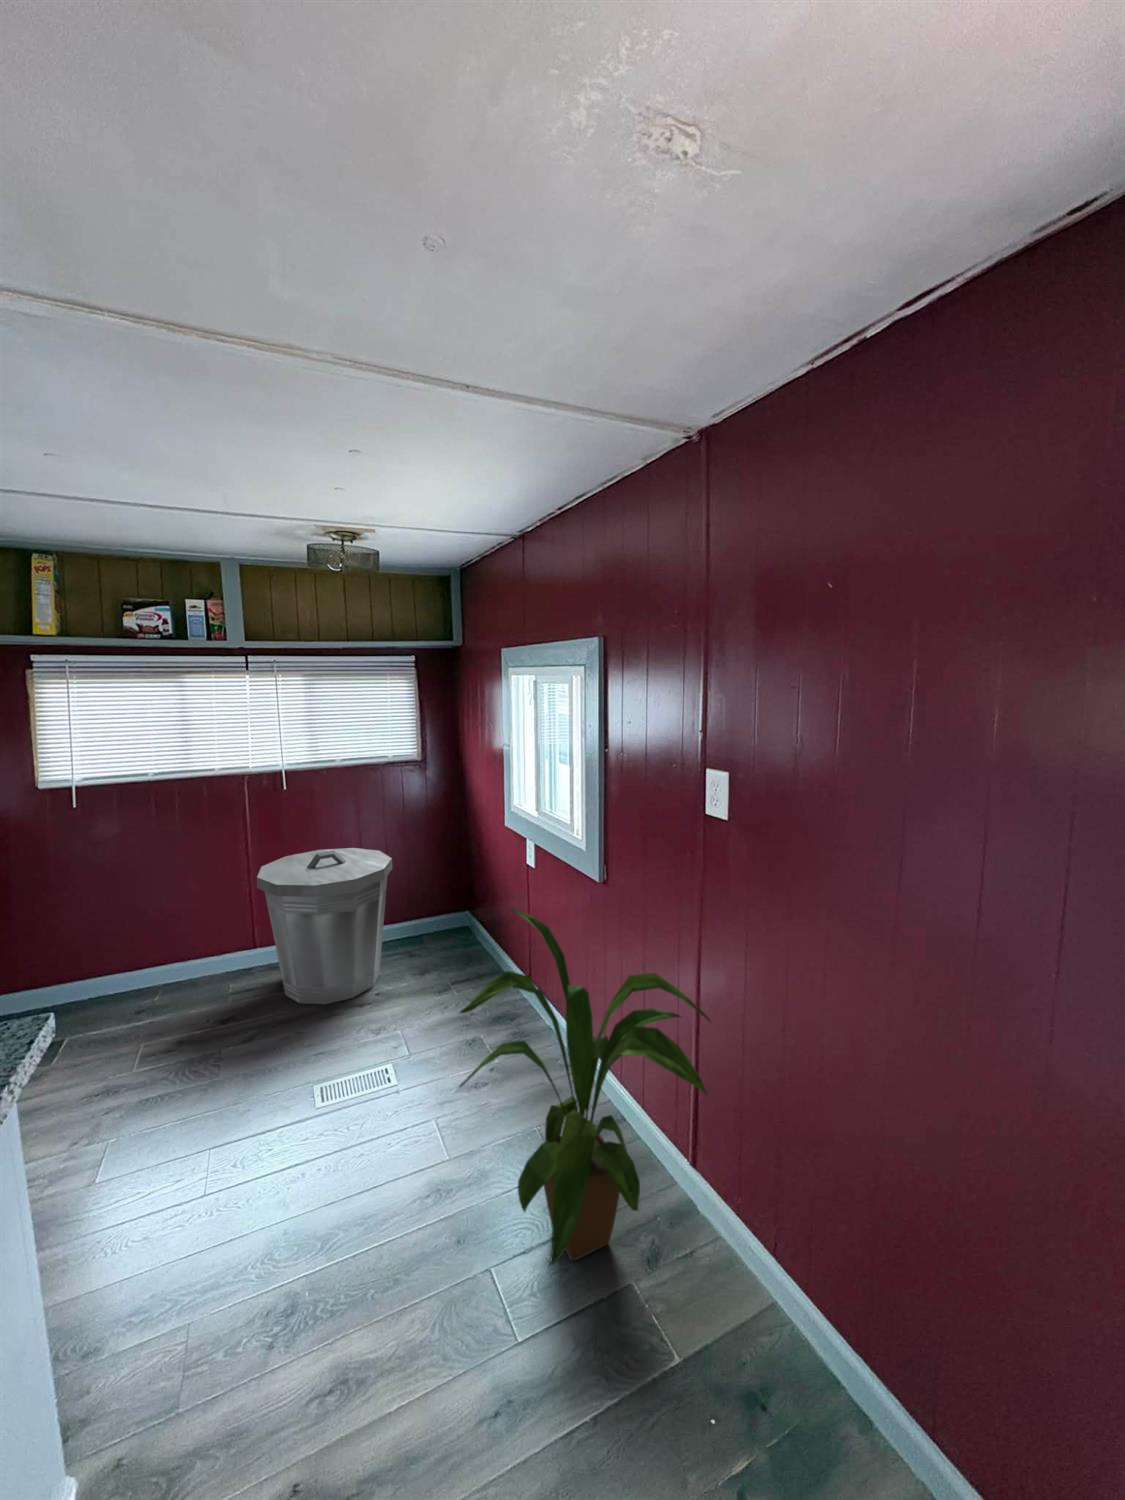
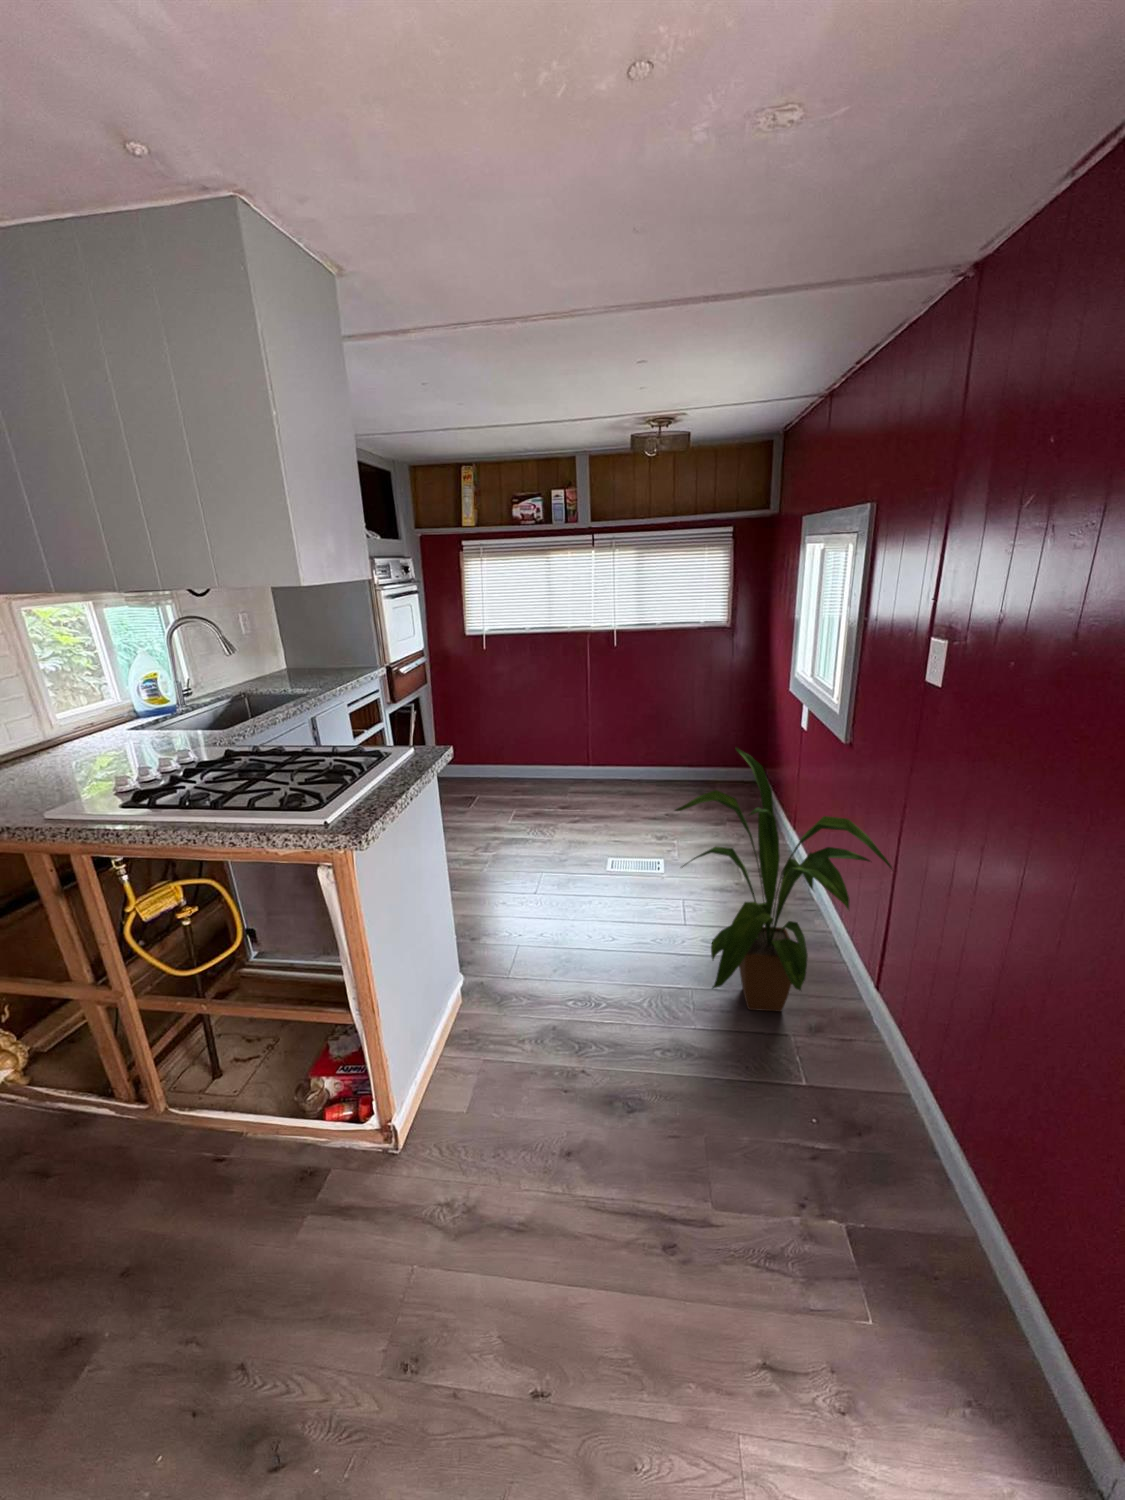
trash can: present [257,848,393,1004] -> none [589,696,691,811]

